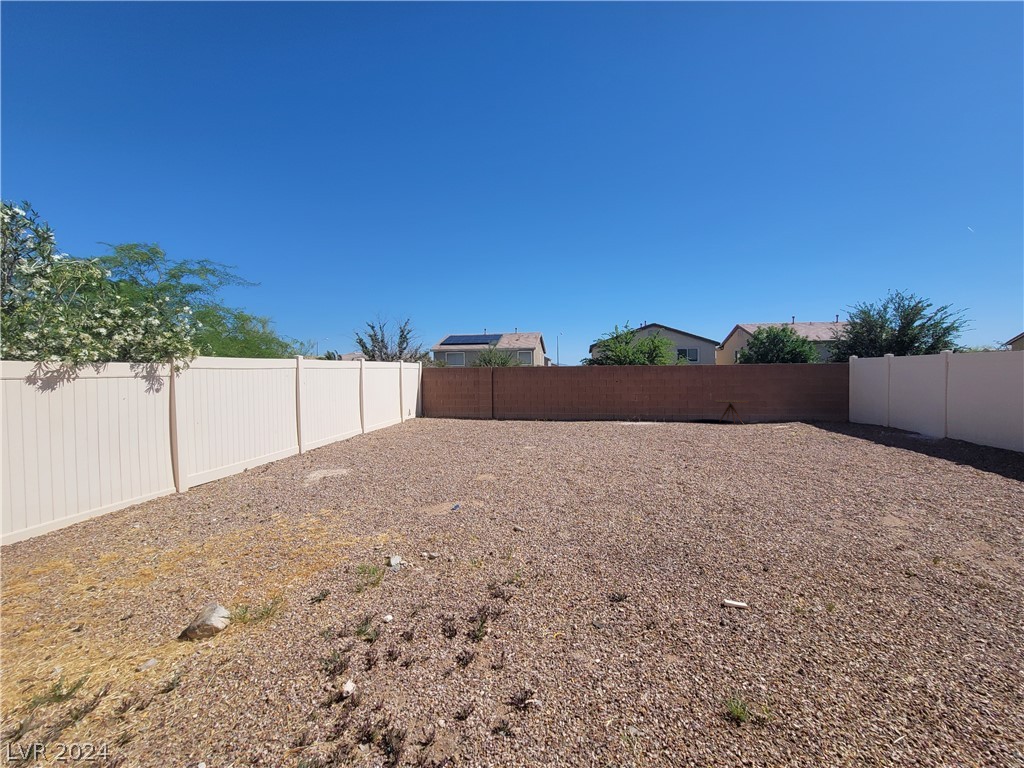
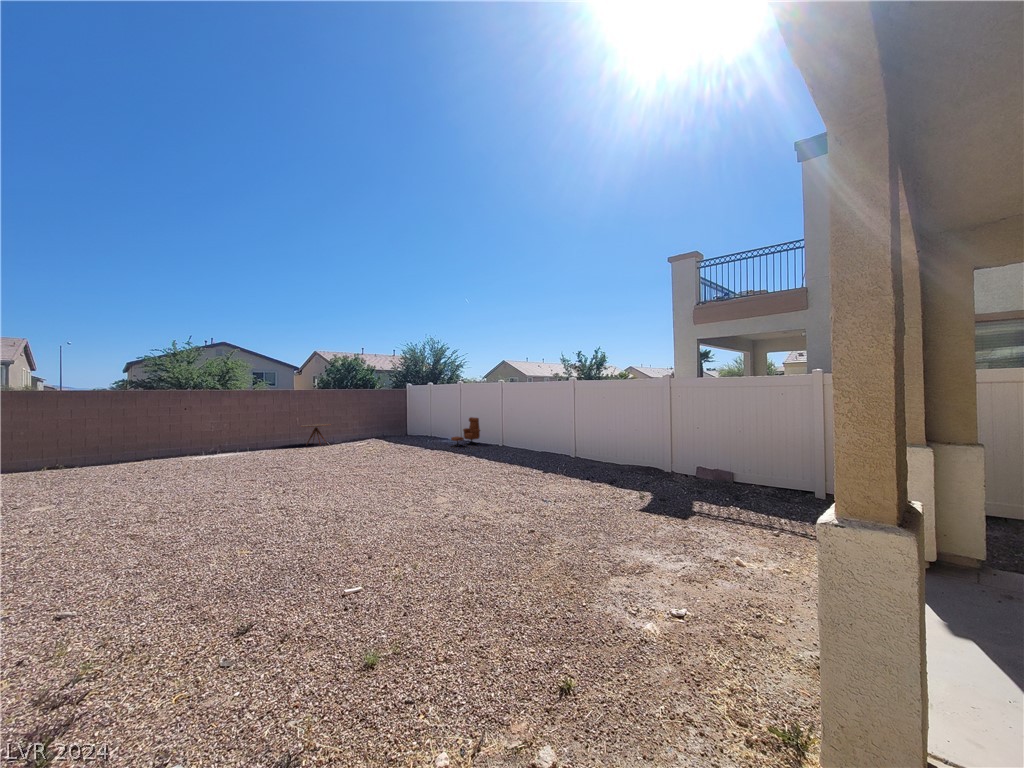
lounge chair: none [925,407,991,451] -> present [451,417,480,446]

